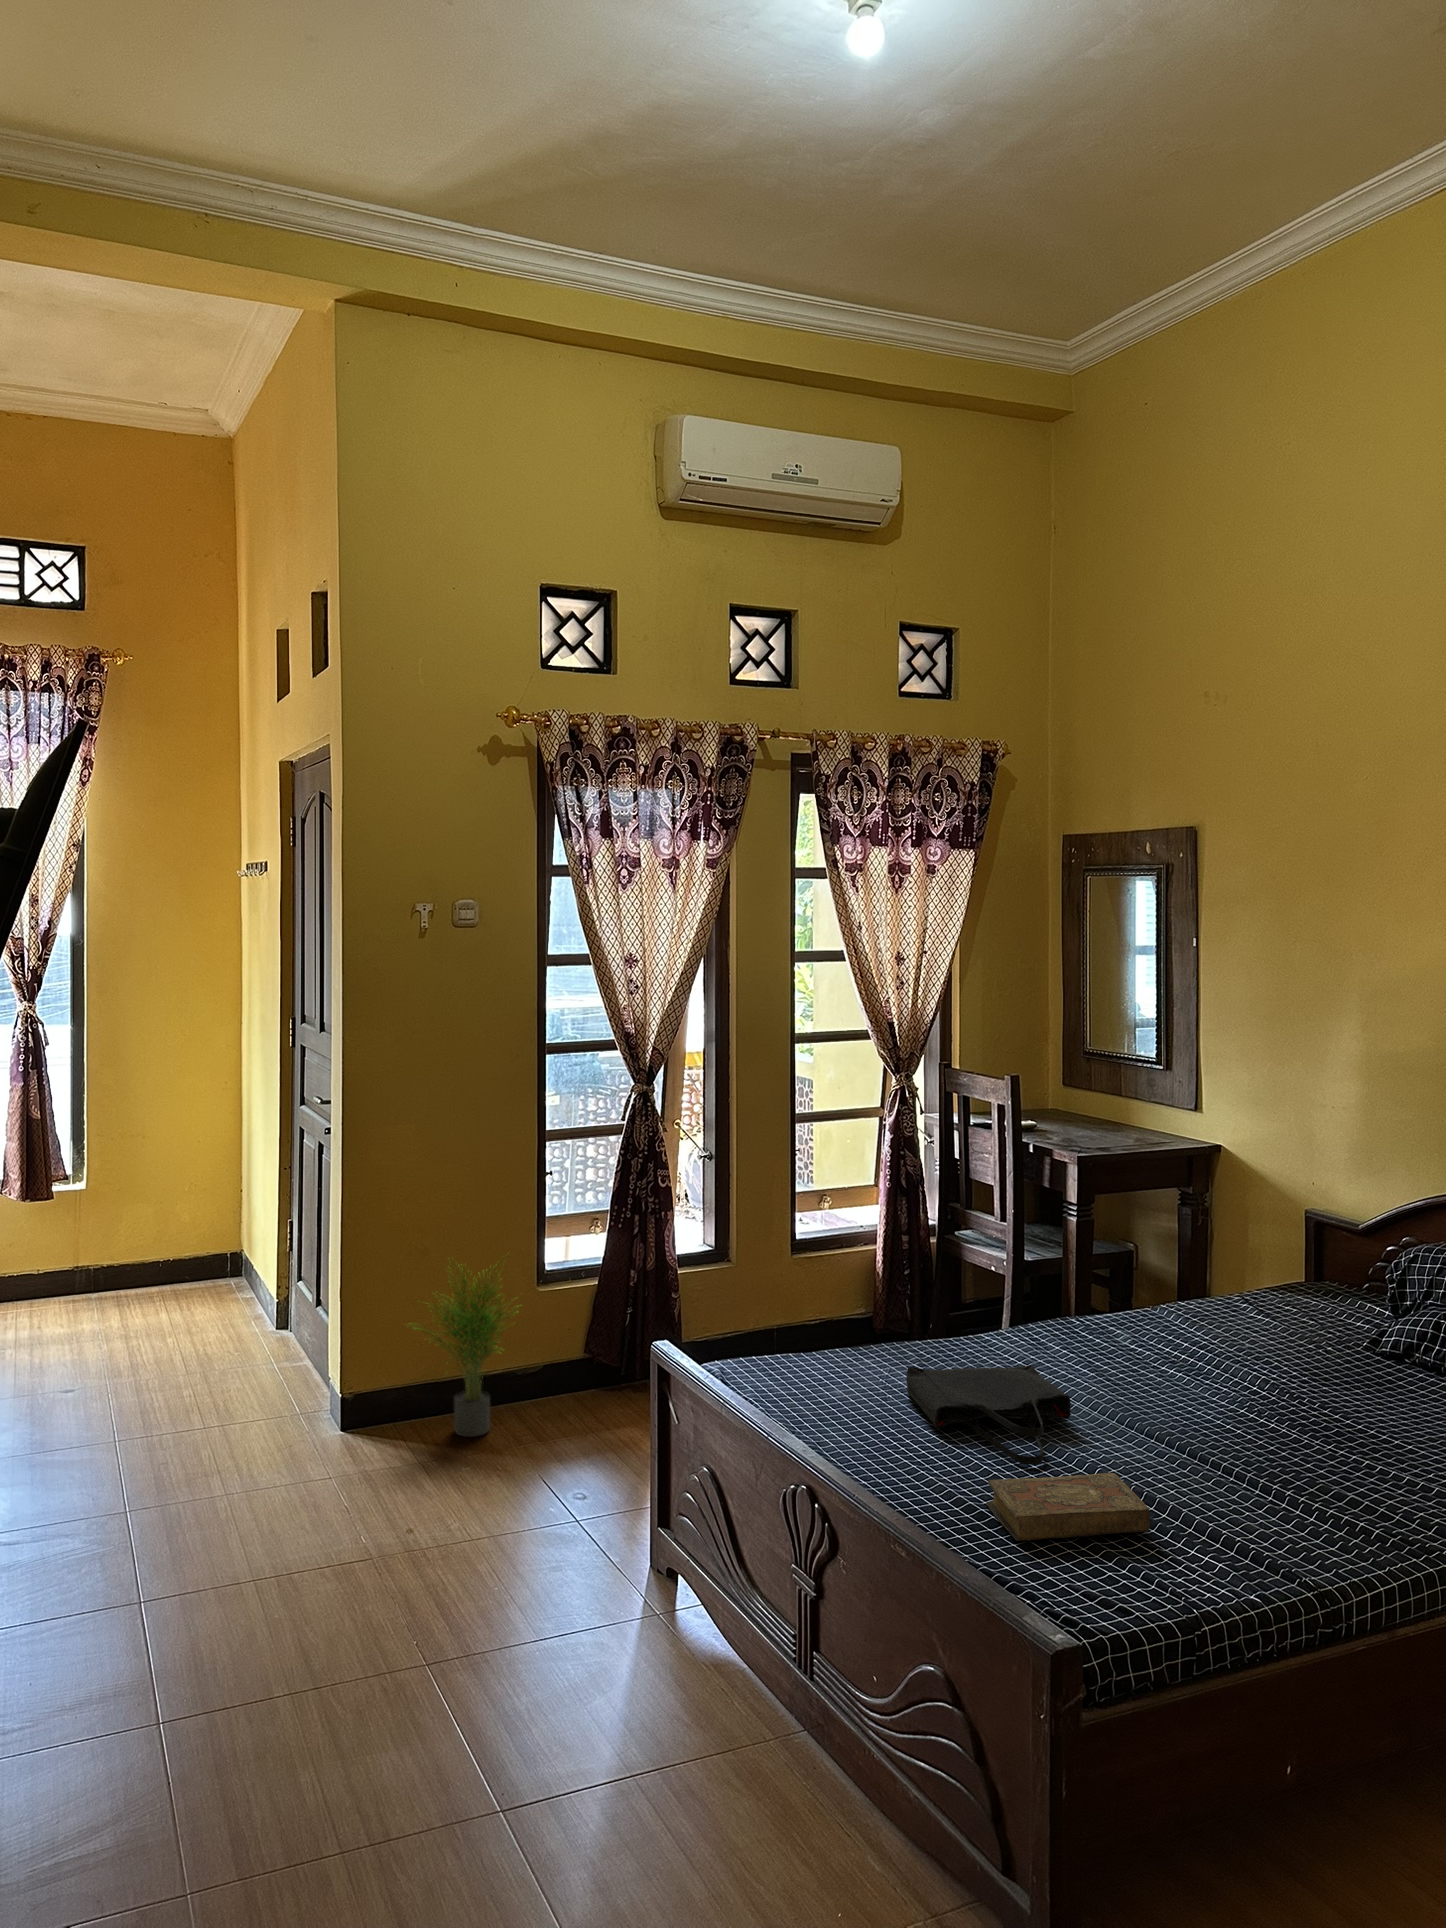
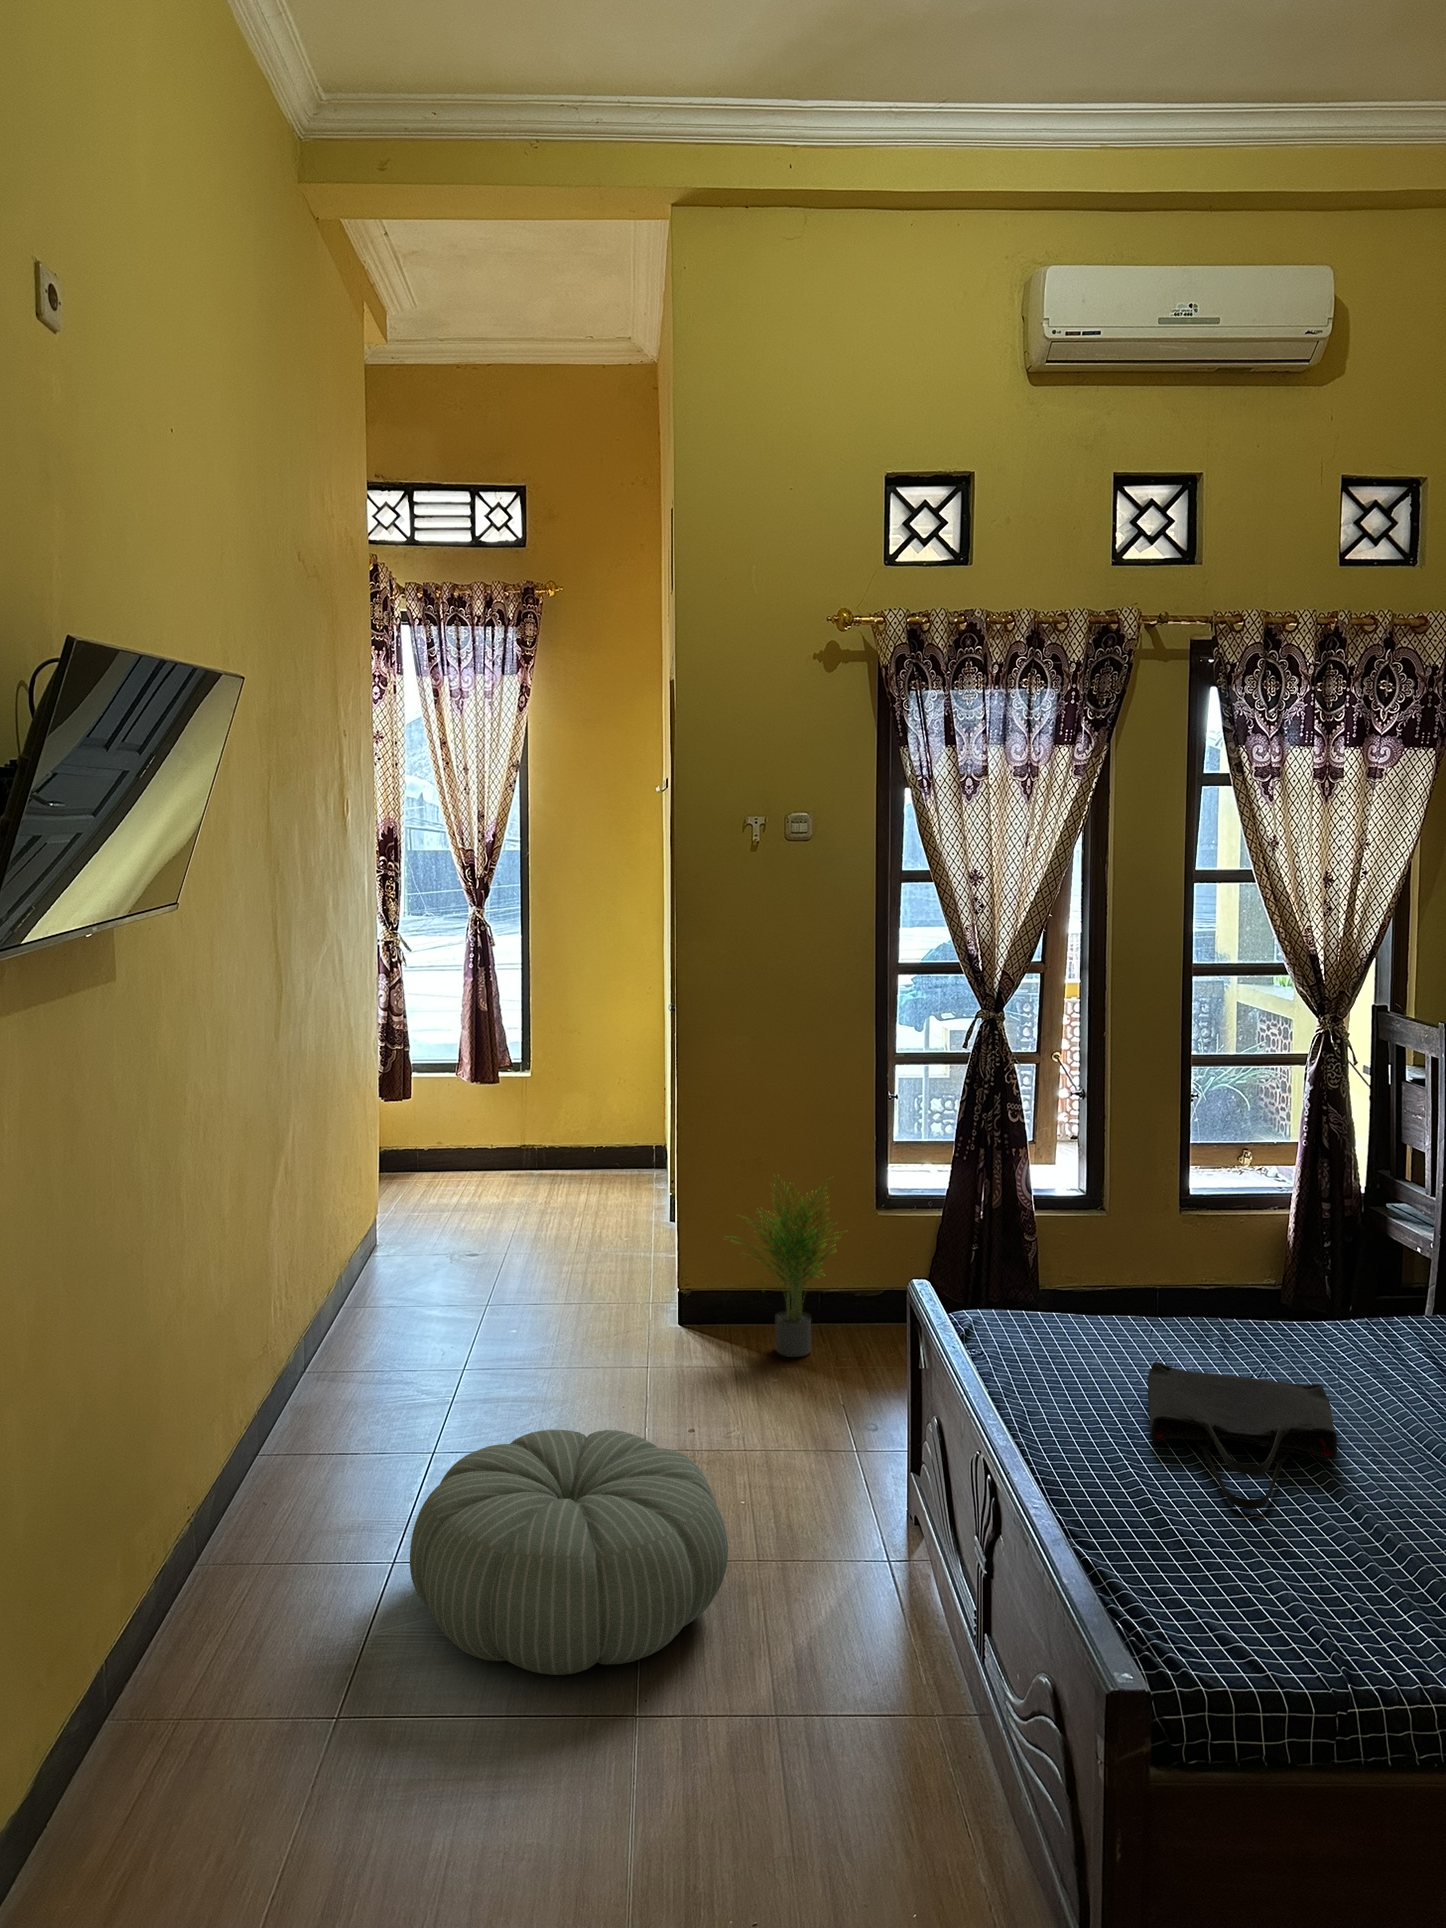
book: present [986,1473,1150,1541] -> none [1146,1519,1340,1629]
pouf: none [229,1519,548,1767] -> present [410,1430,728,1675]

